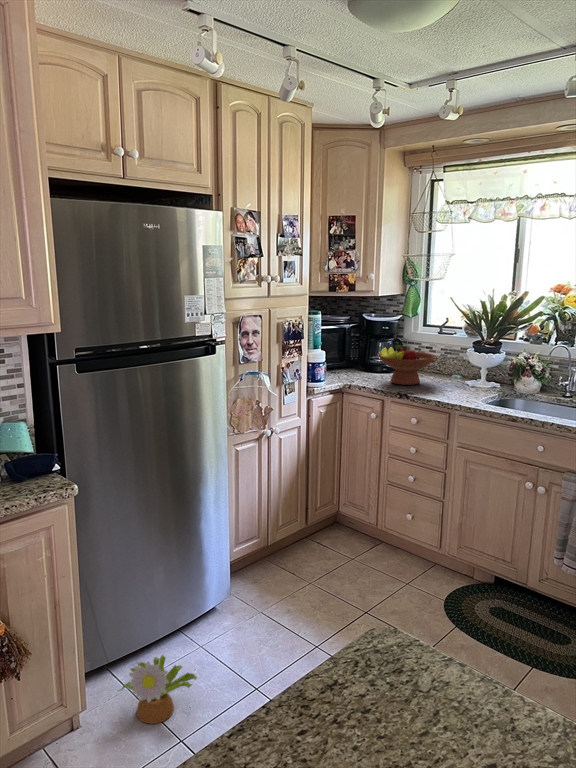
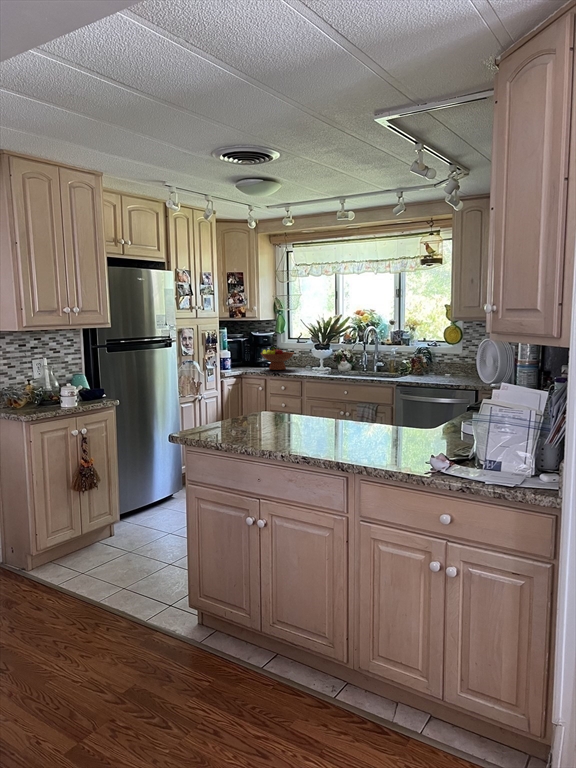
decorative plant: present [118,655,197,724] -> none [132,497,173,533]

